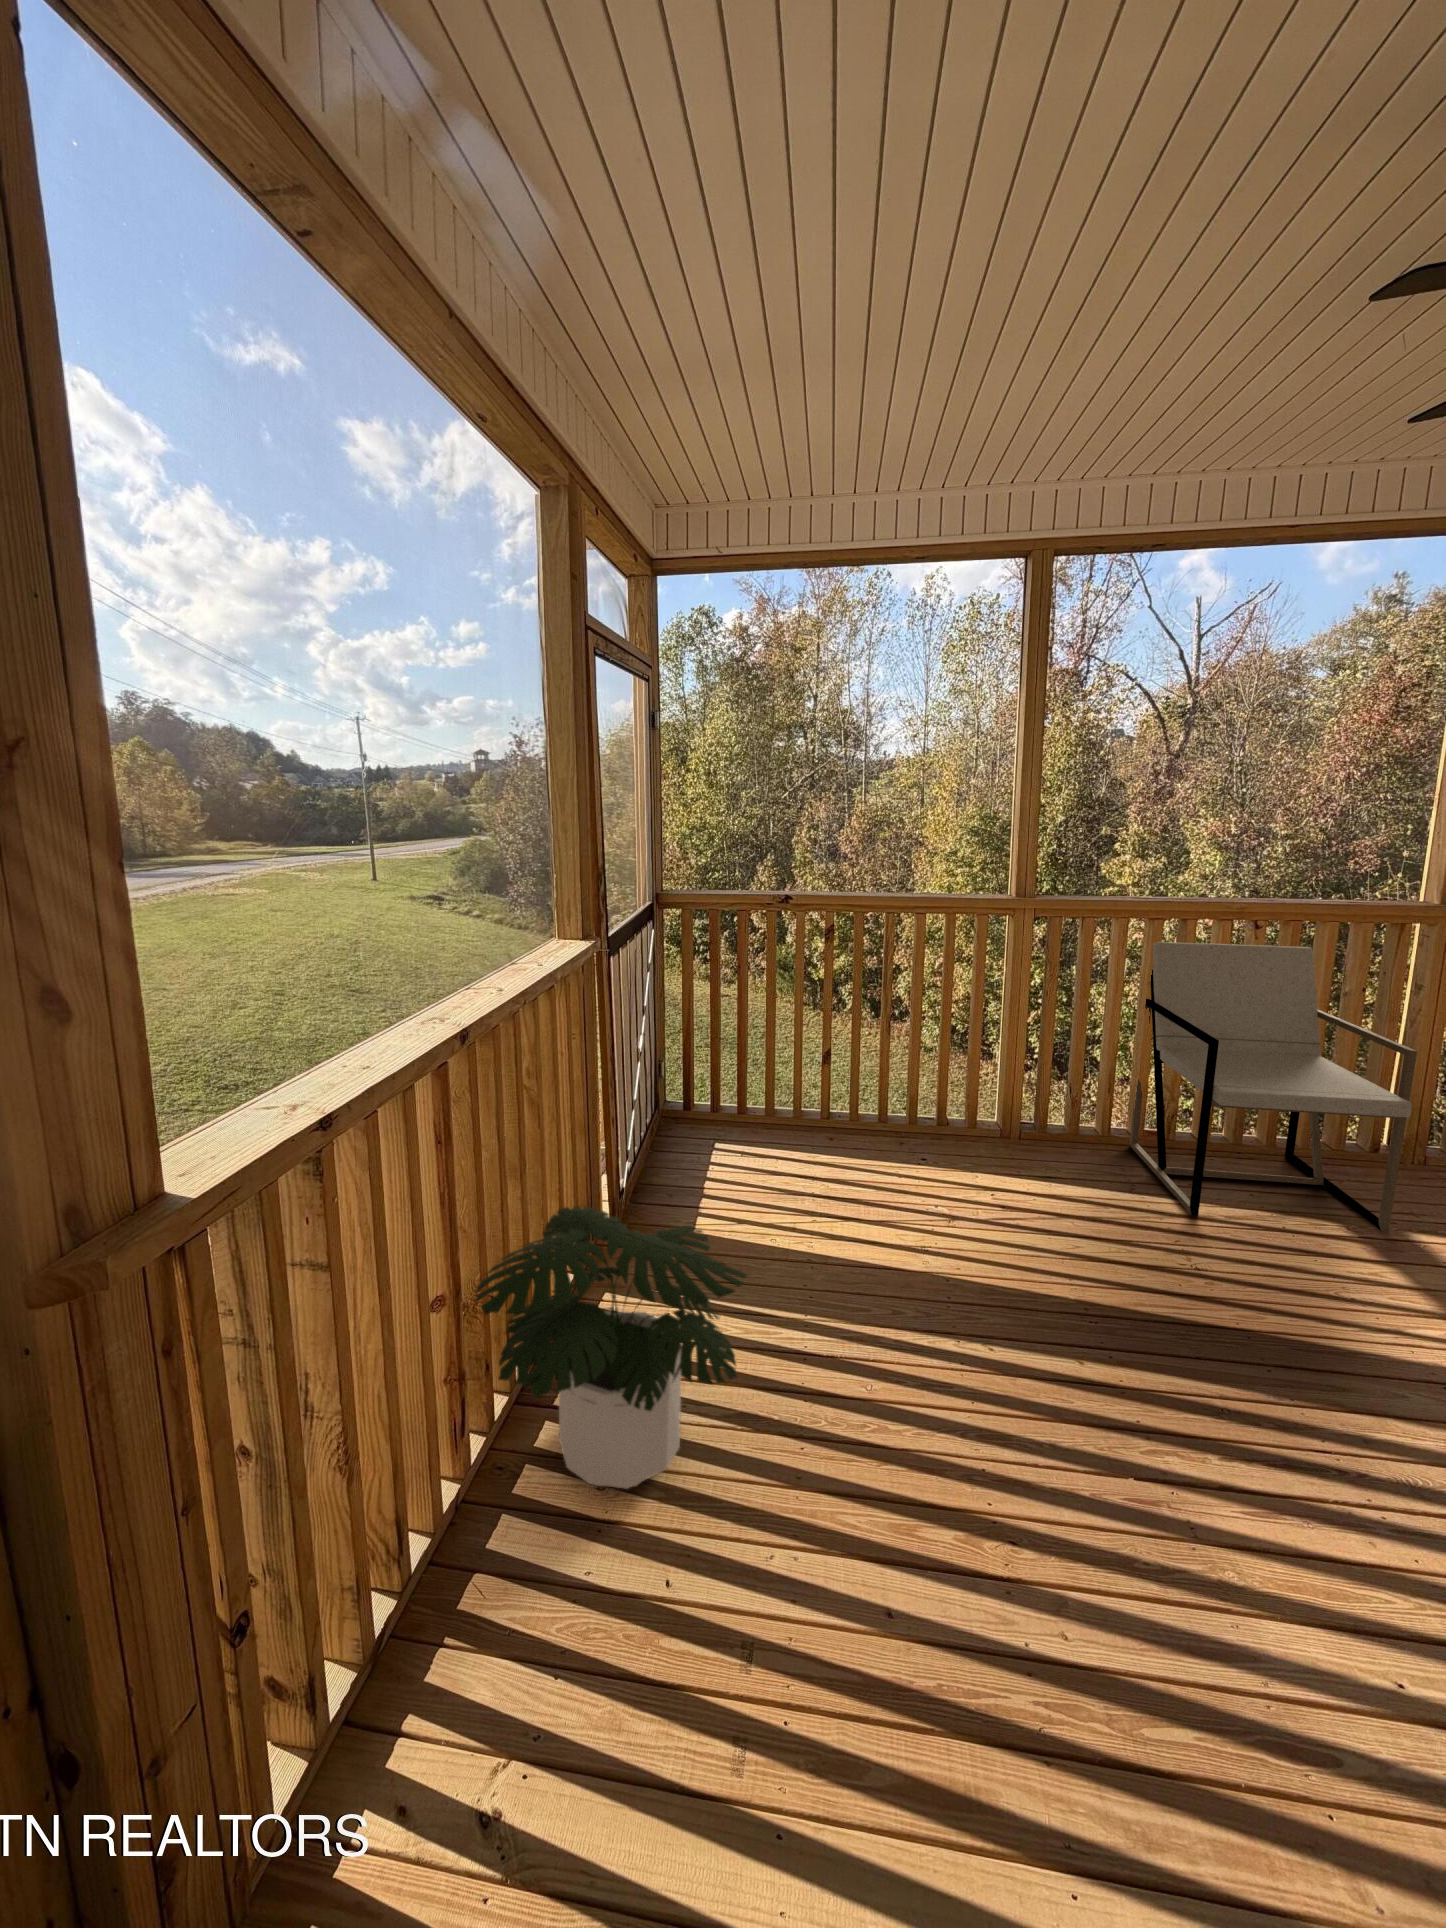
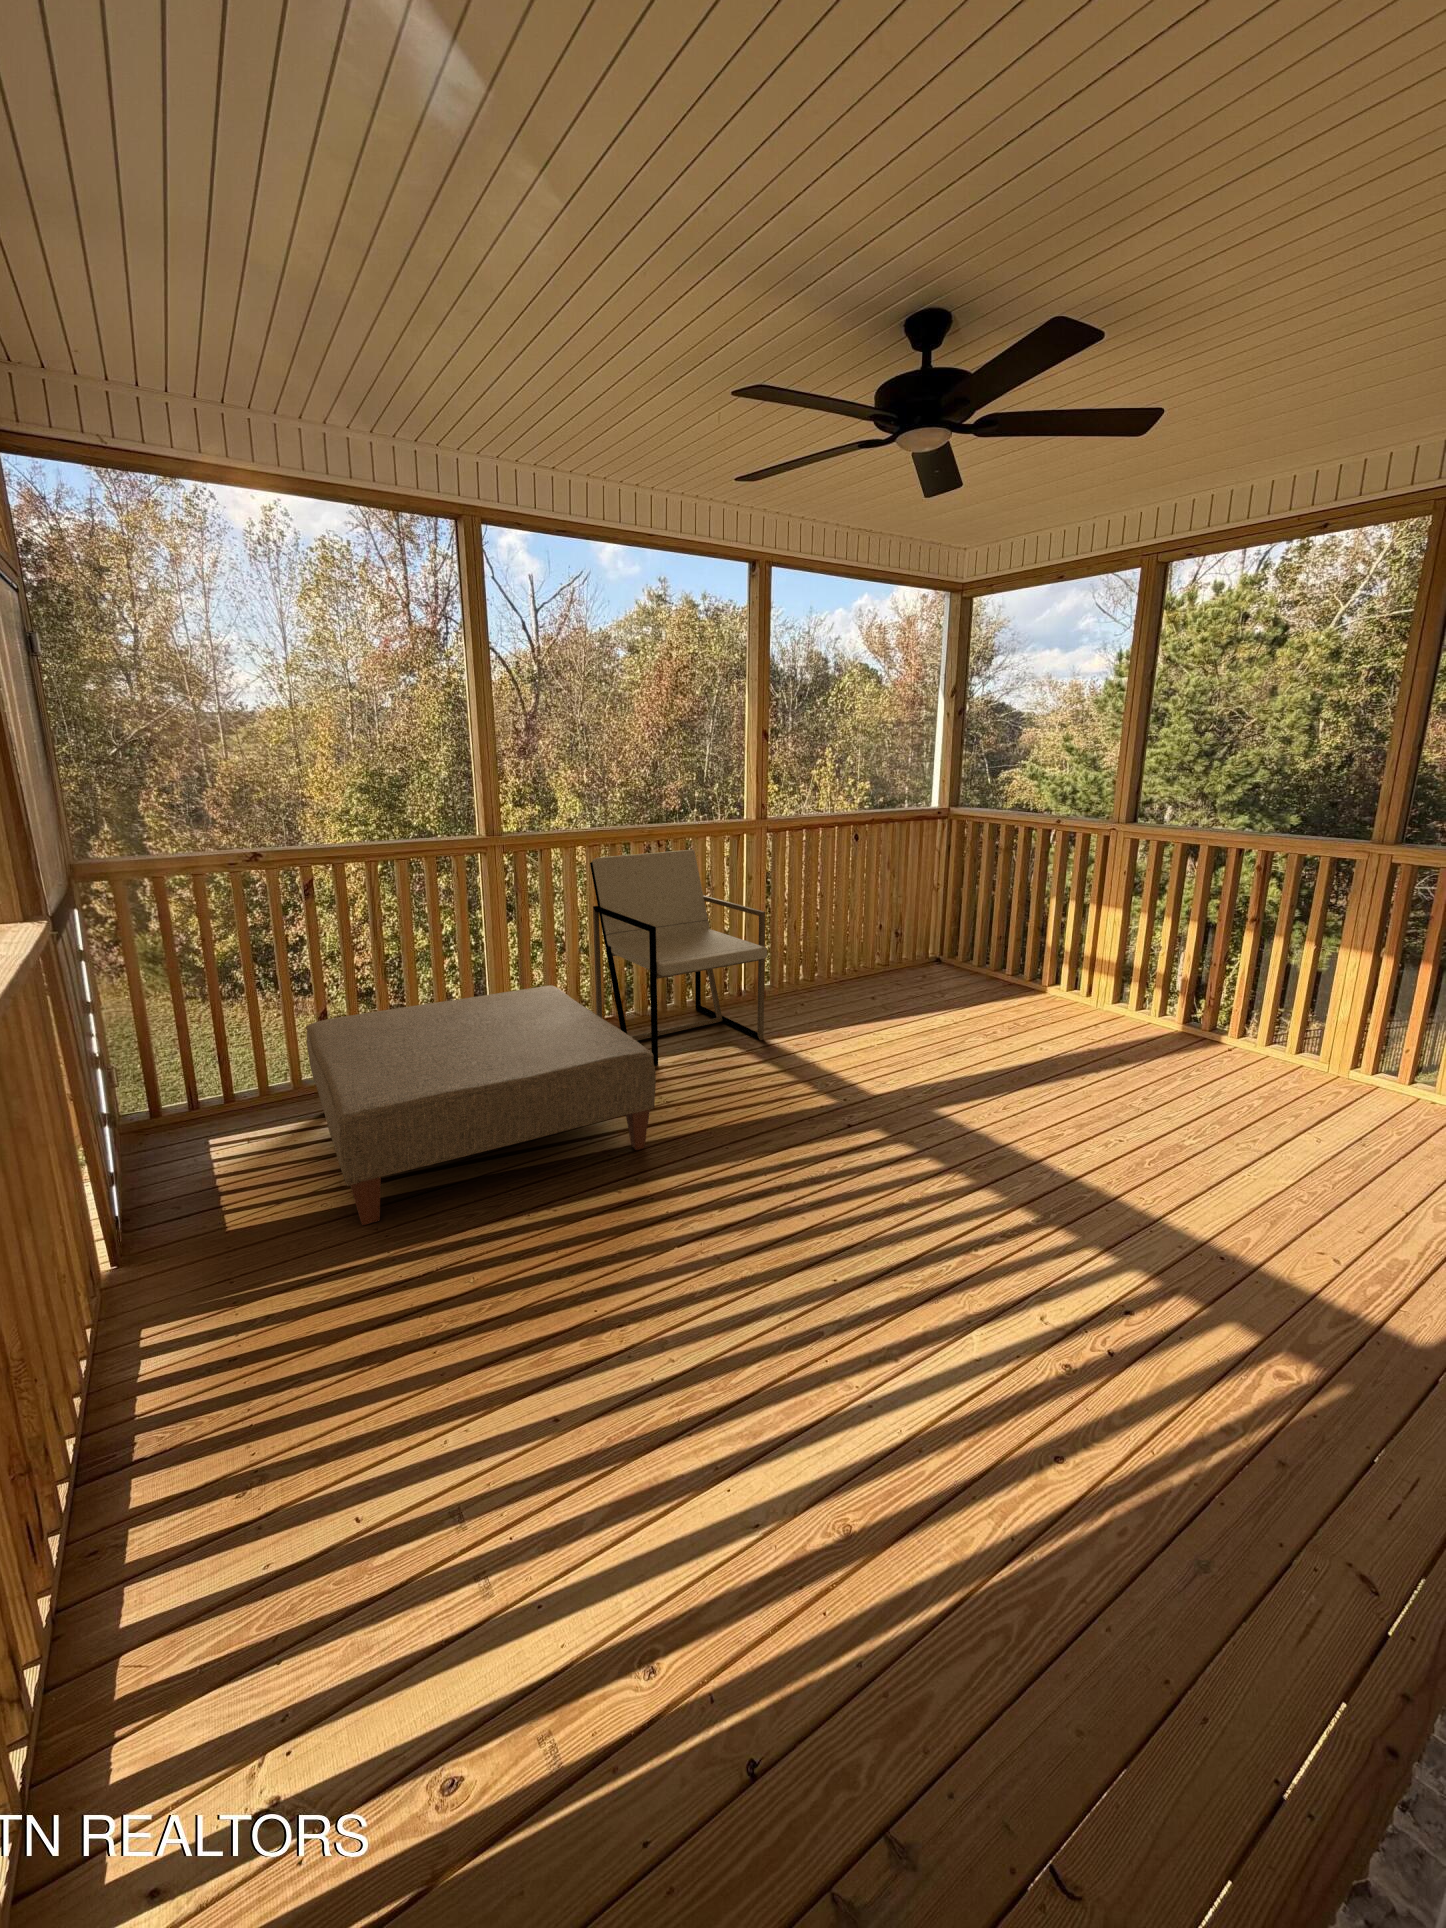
ottoman: none [786,1063,1166,1319] -> present [306,985,656,1225]
potted plant: present [476,1206,747,1489] -> none [42,1204,387,1499]

